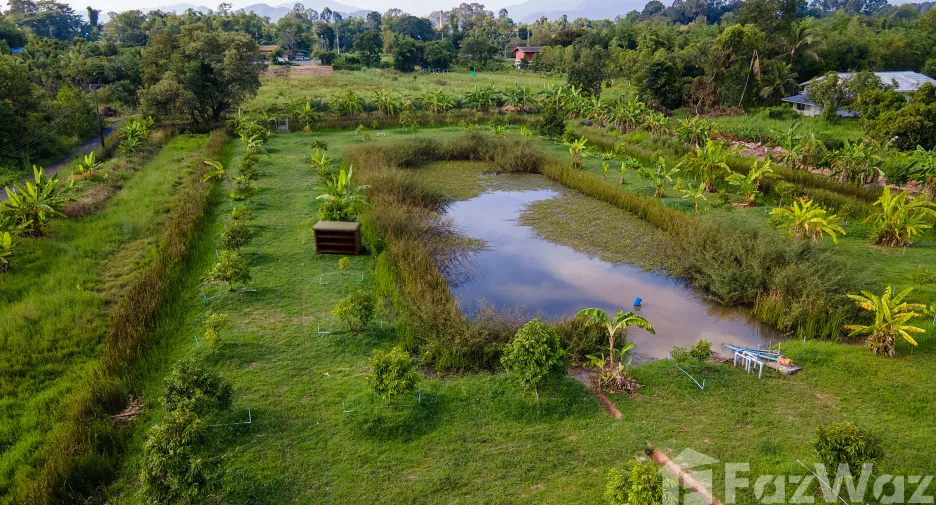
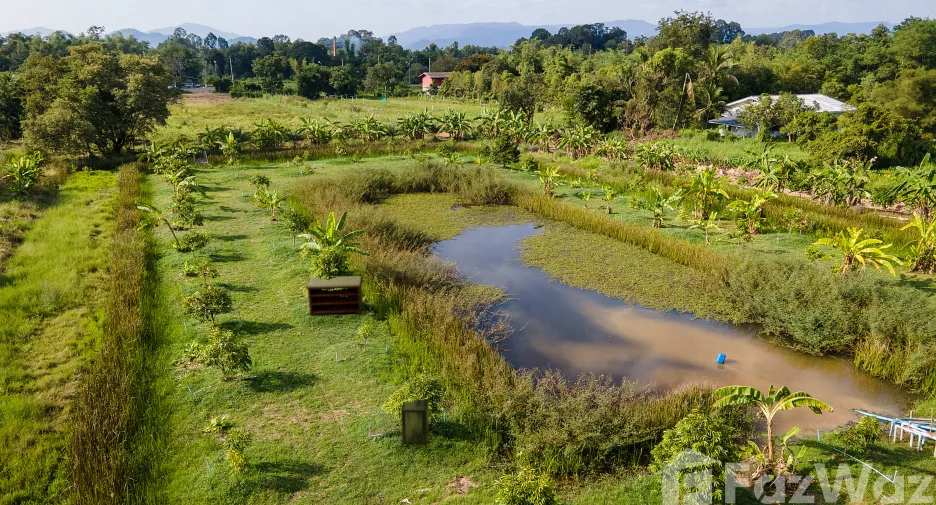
storage box: none [340,311,369,352] -> present [401,399,429,444]

